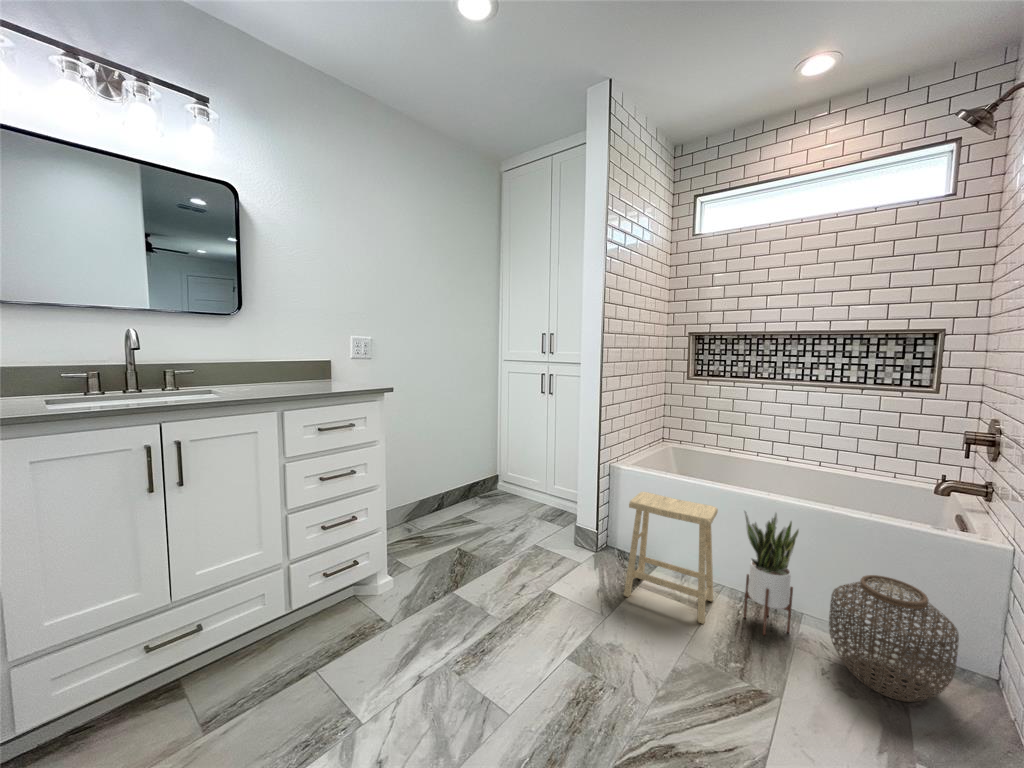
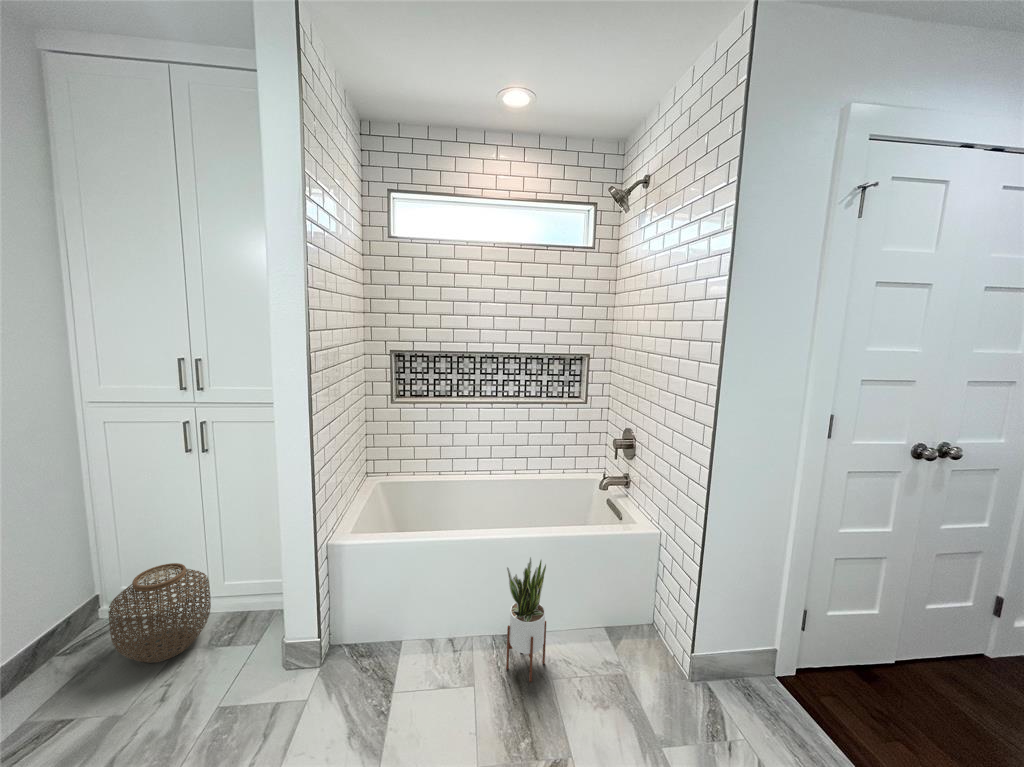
footstool: present [624,492,718,624] -> none [383,567,482,724]
woven basket: present [829,575,959,702] -> present [108,563,211,663]

